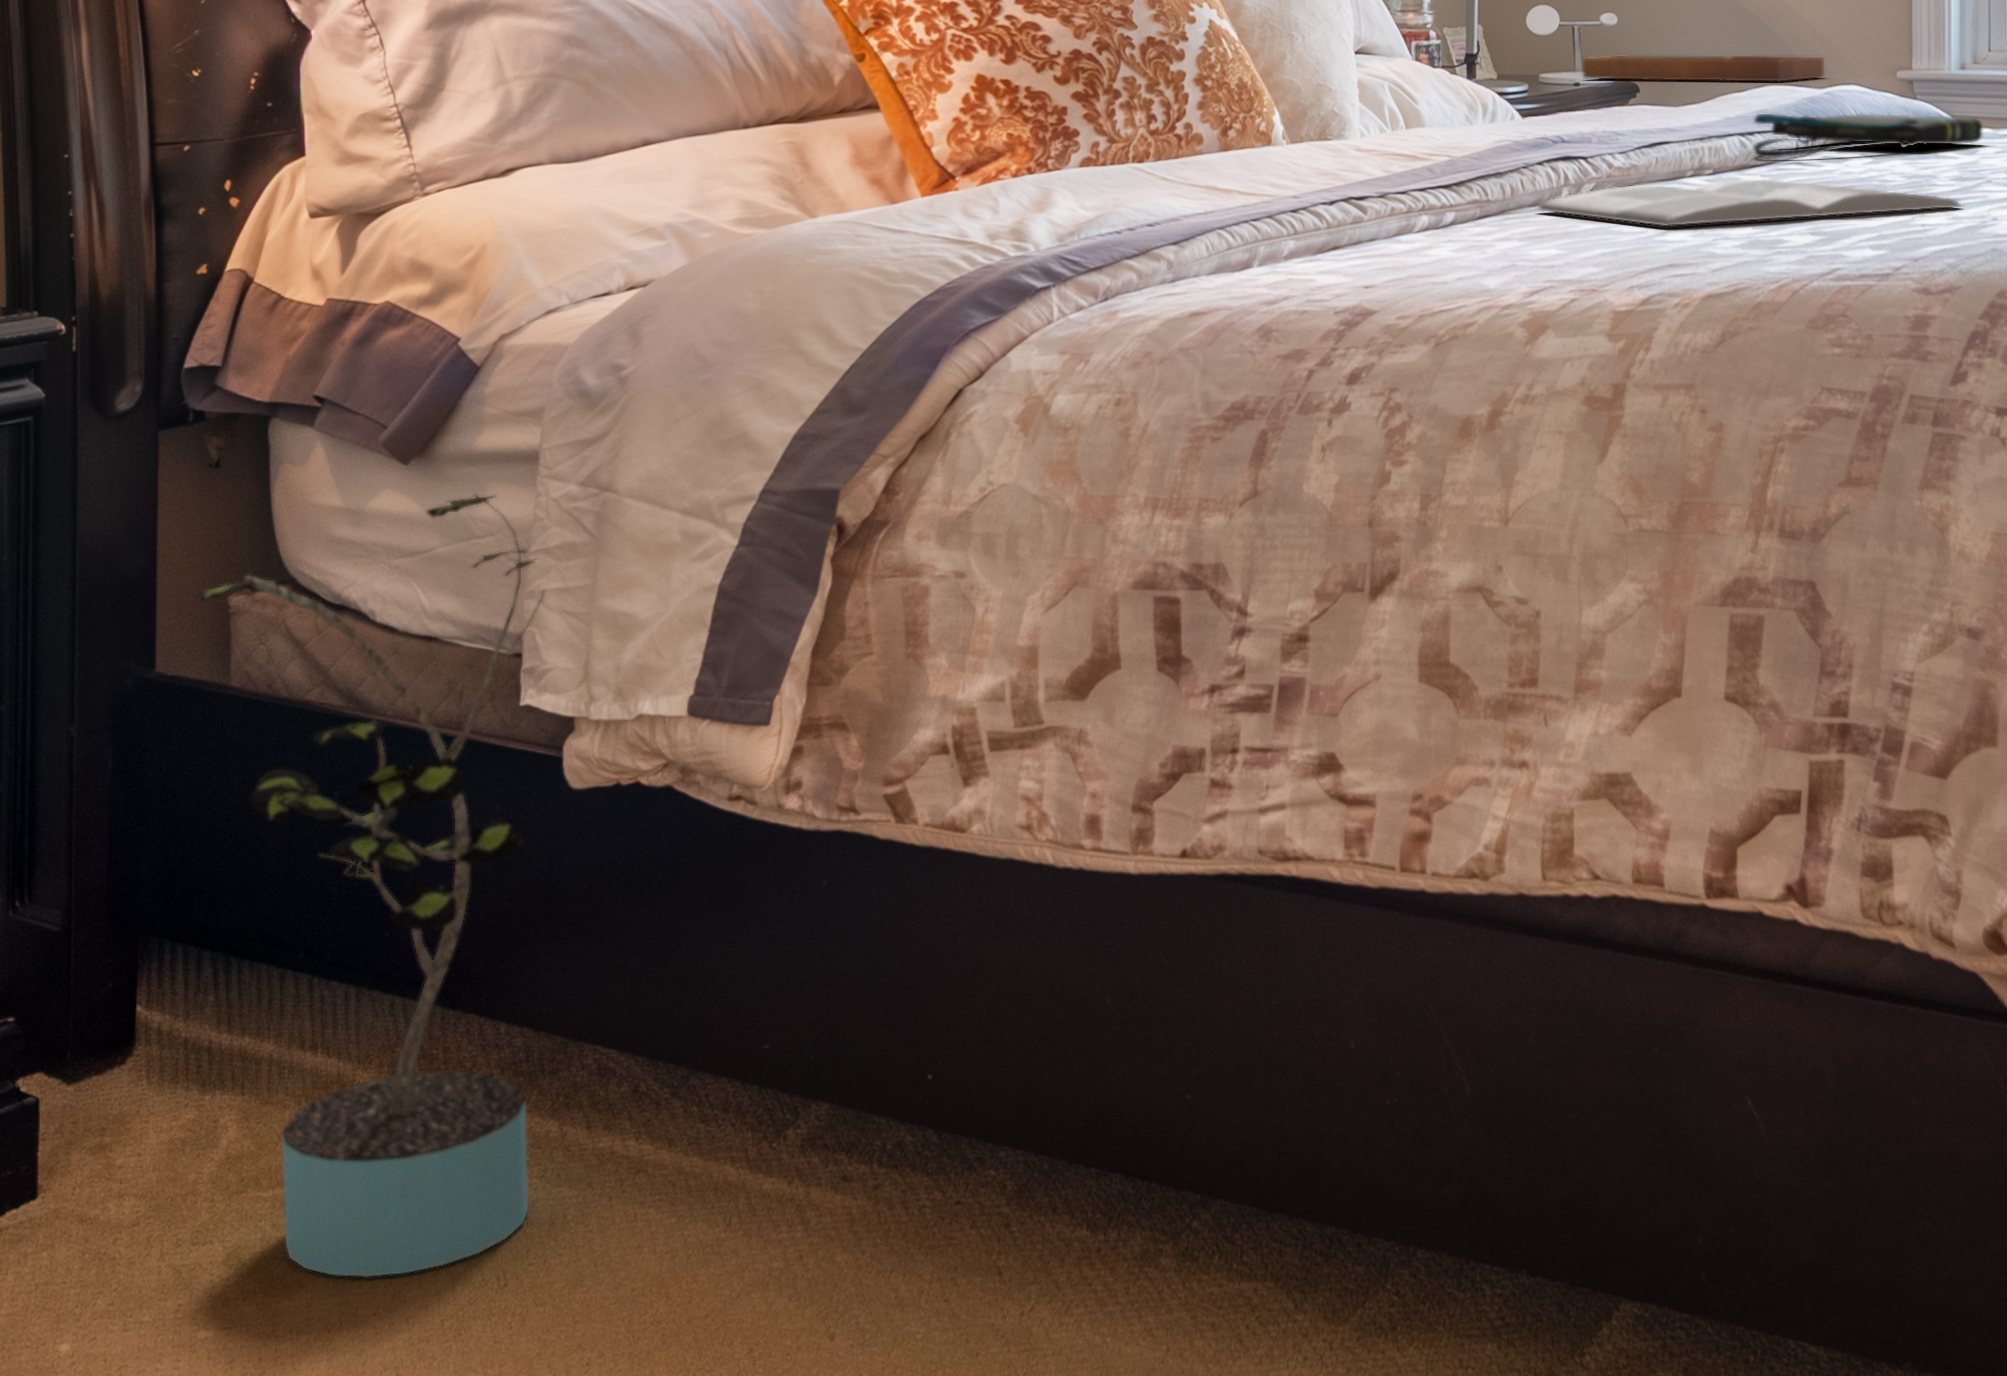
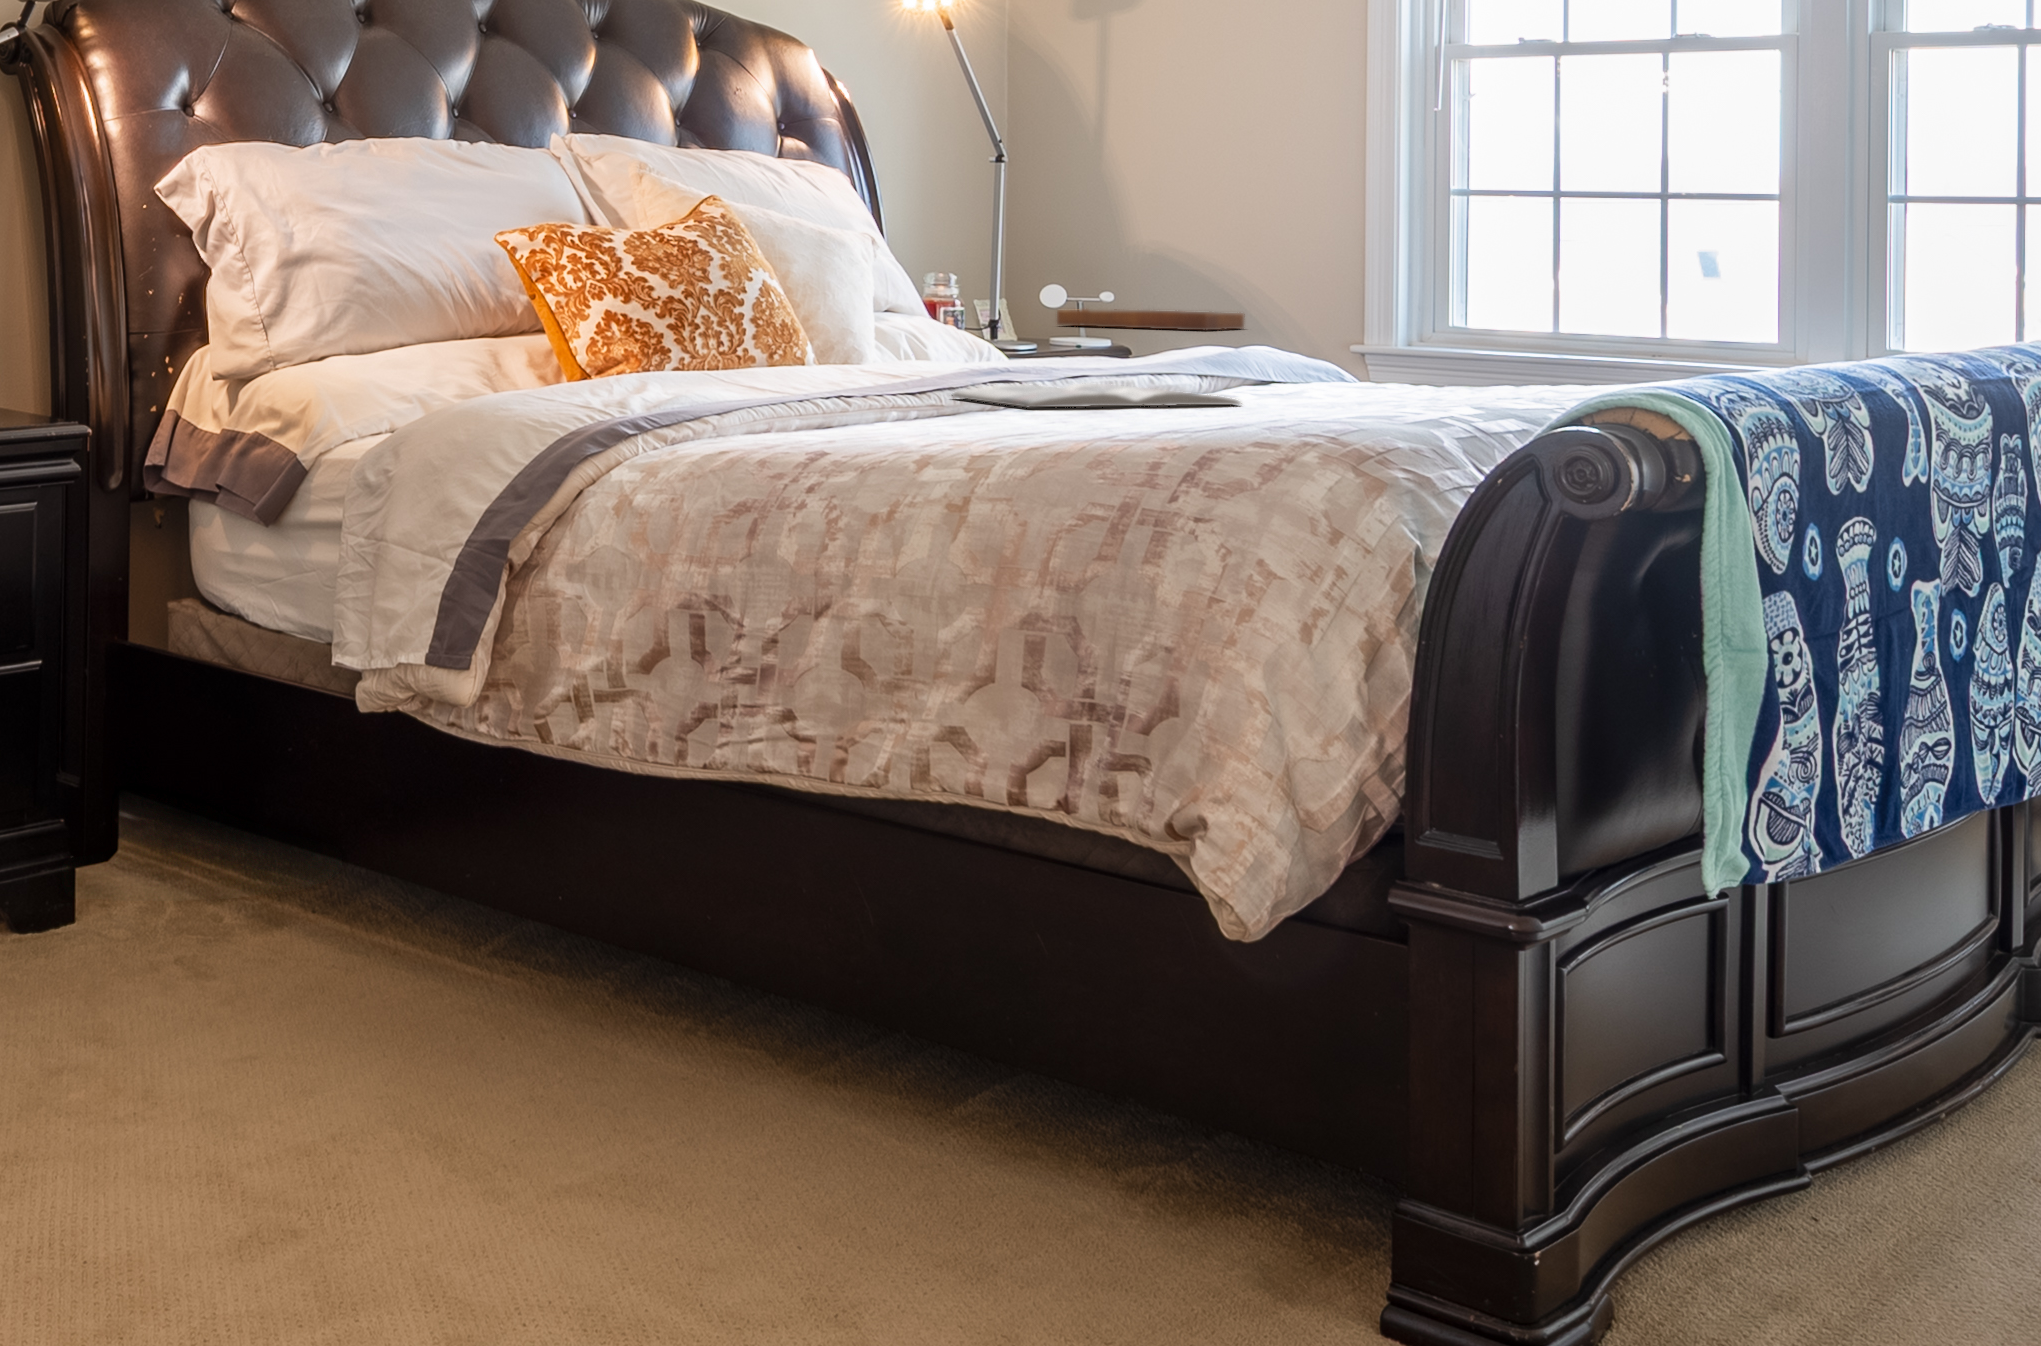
tote bag: present [1754,114,1982,157] -> none [1130,345,1309,375]
potted plant: present [194,496,541,1277] -> none [153,541,377,986]

